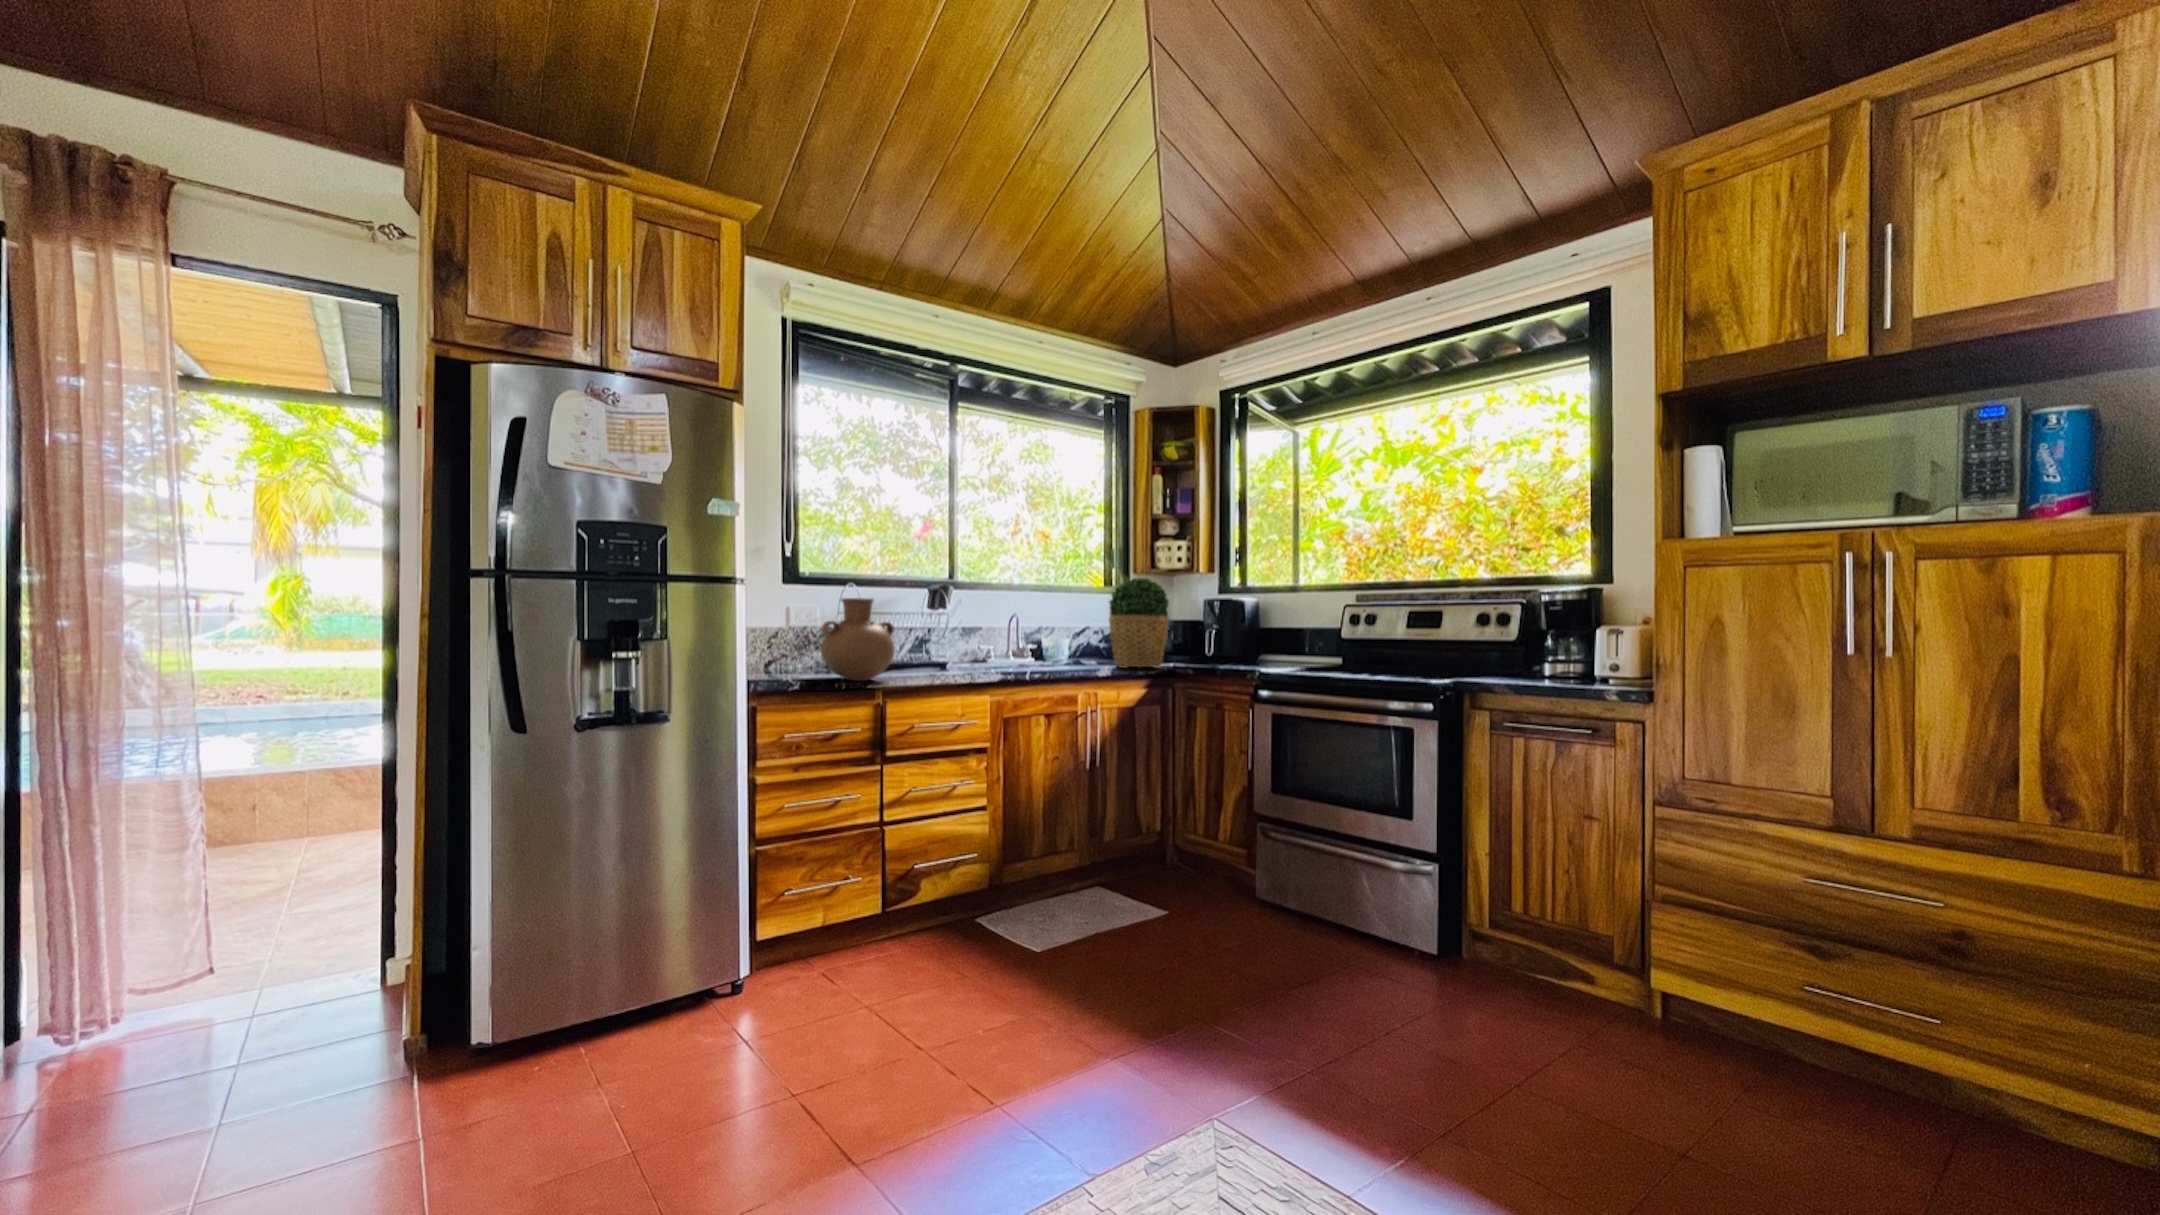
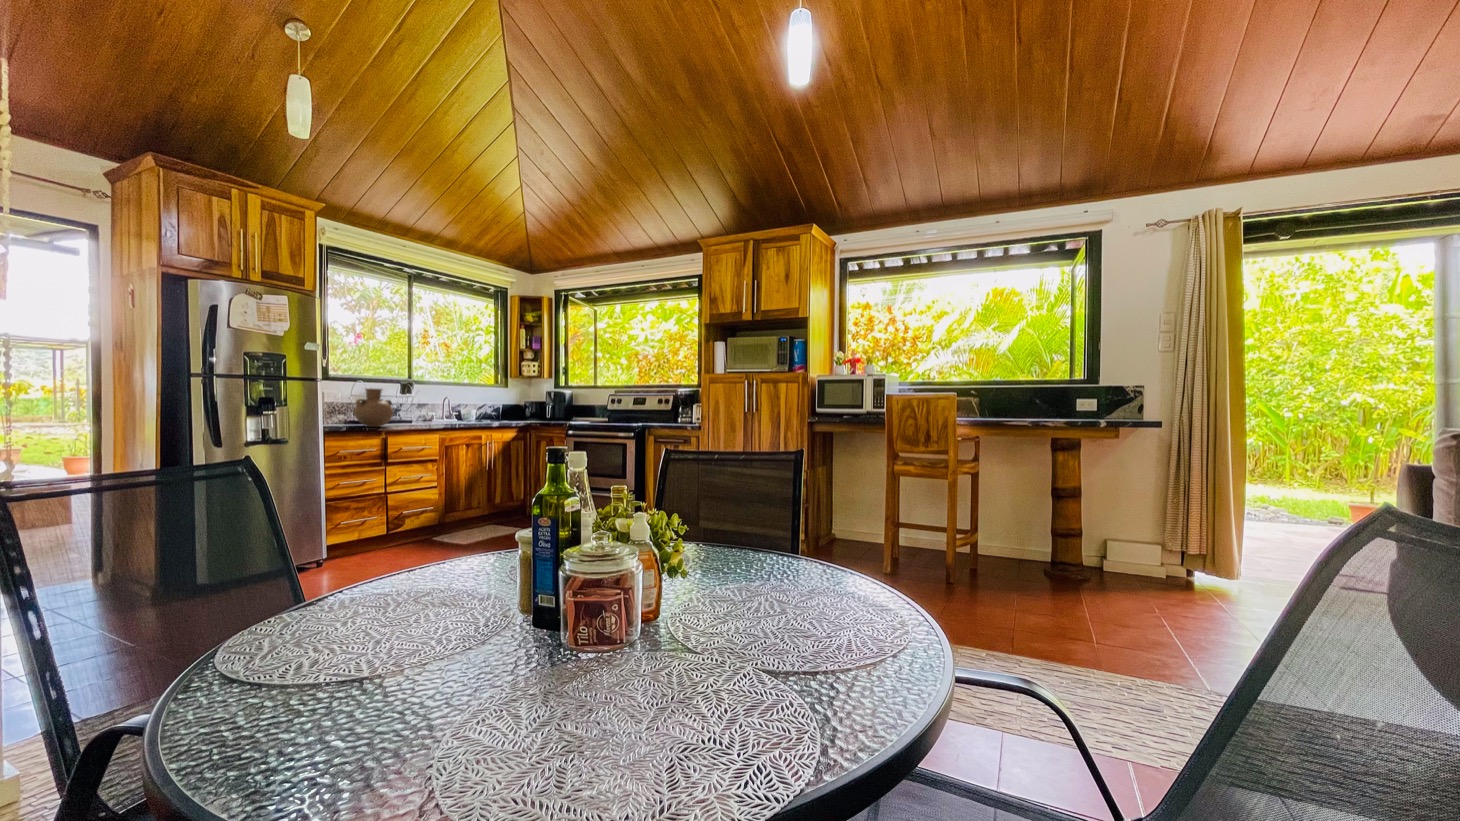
potted plant: present [1109,578,1169,668] -> none [498,380,529,423]

